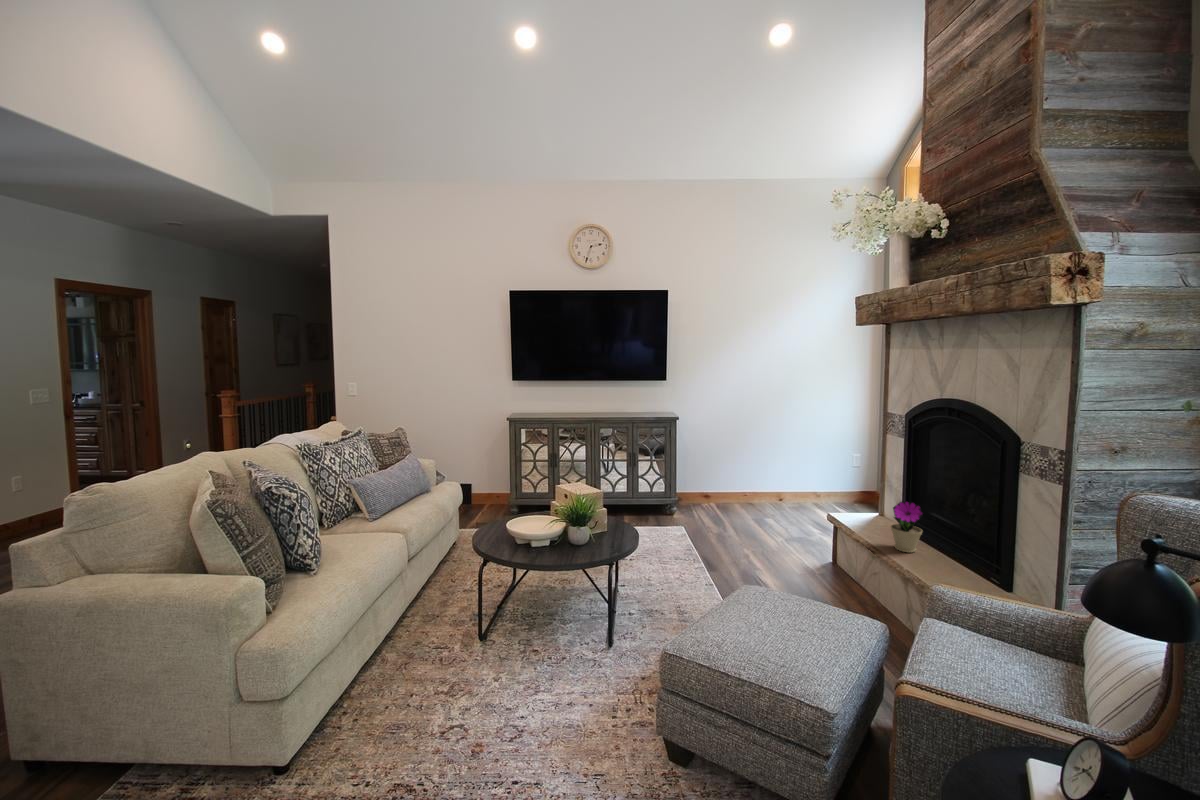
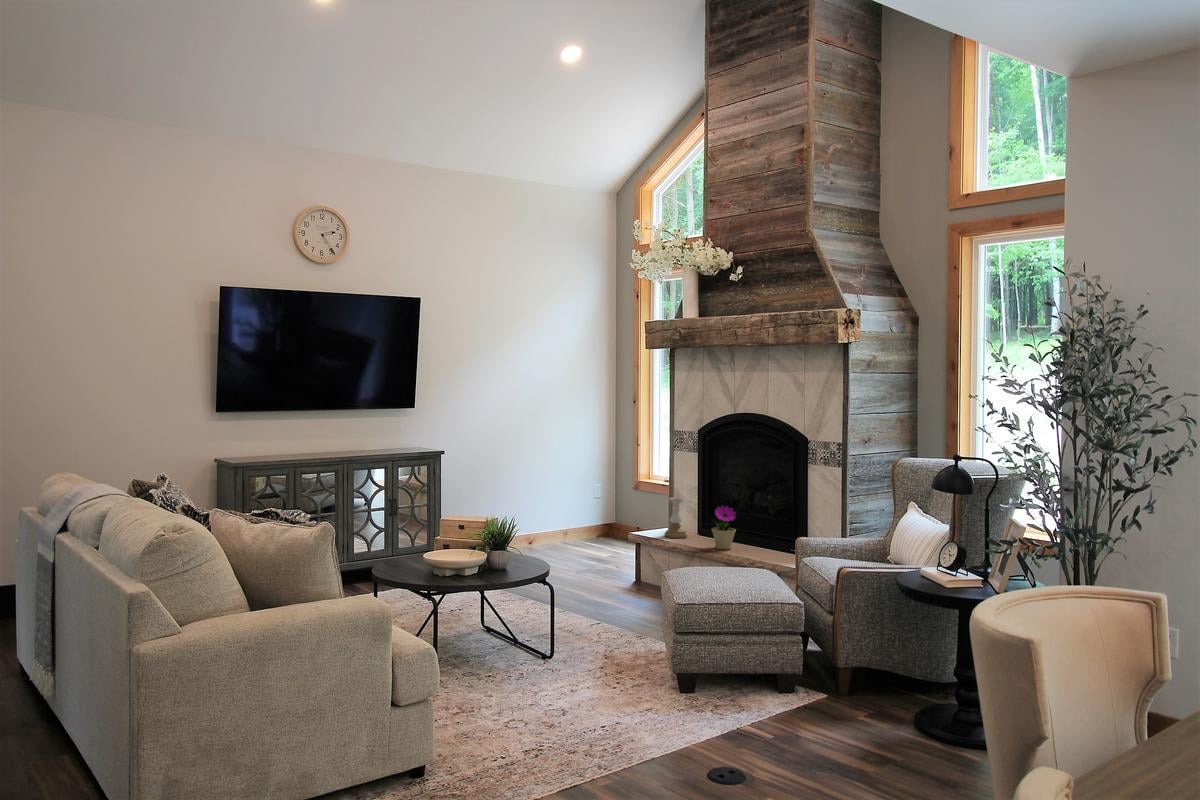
candle holder: none [859,480,882,525] -> present [665,497,687,538]

